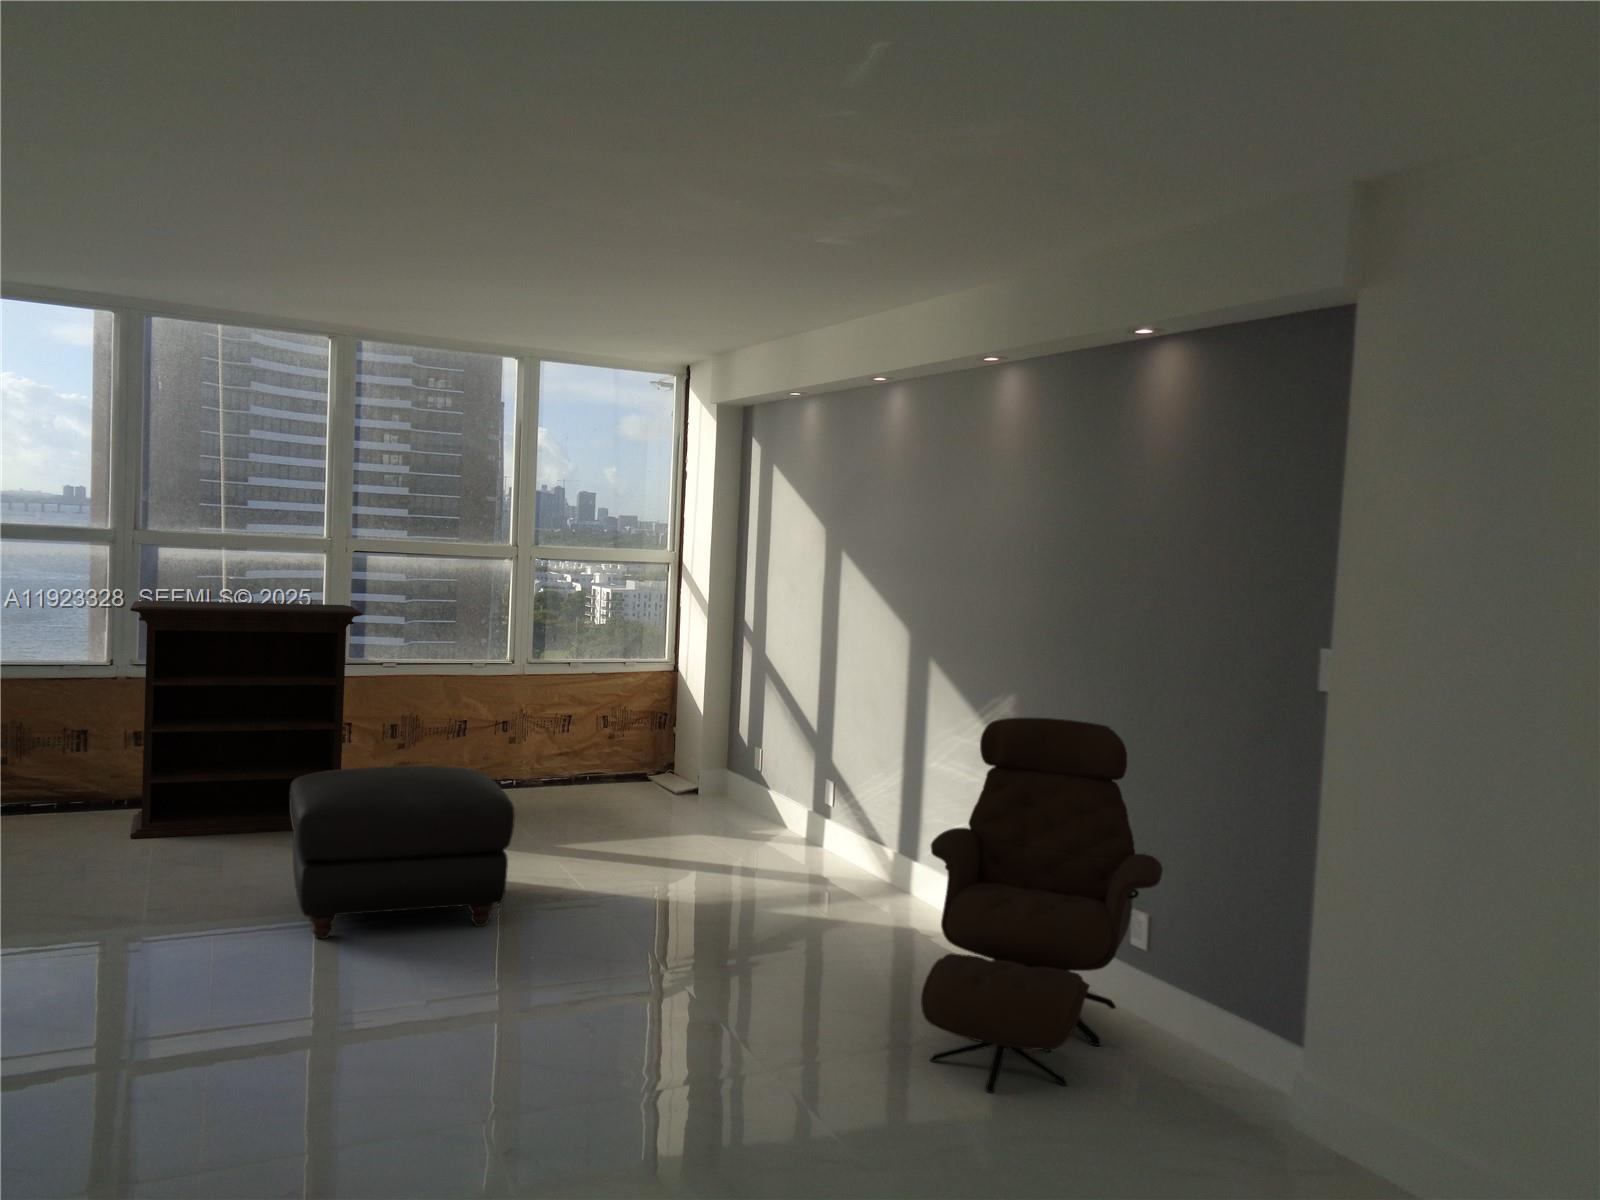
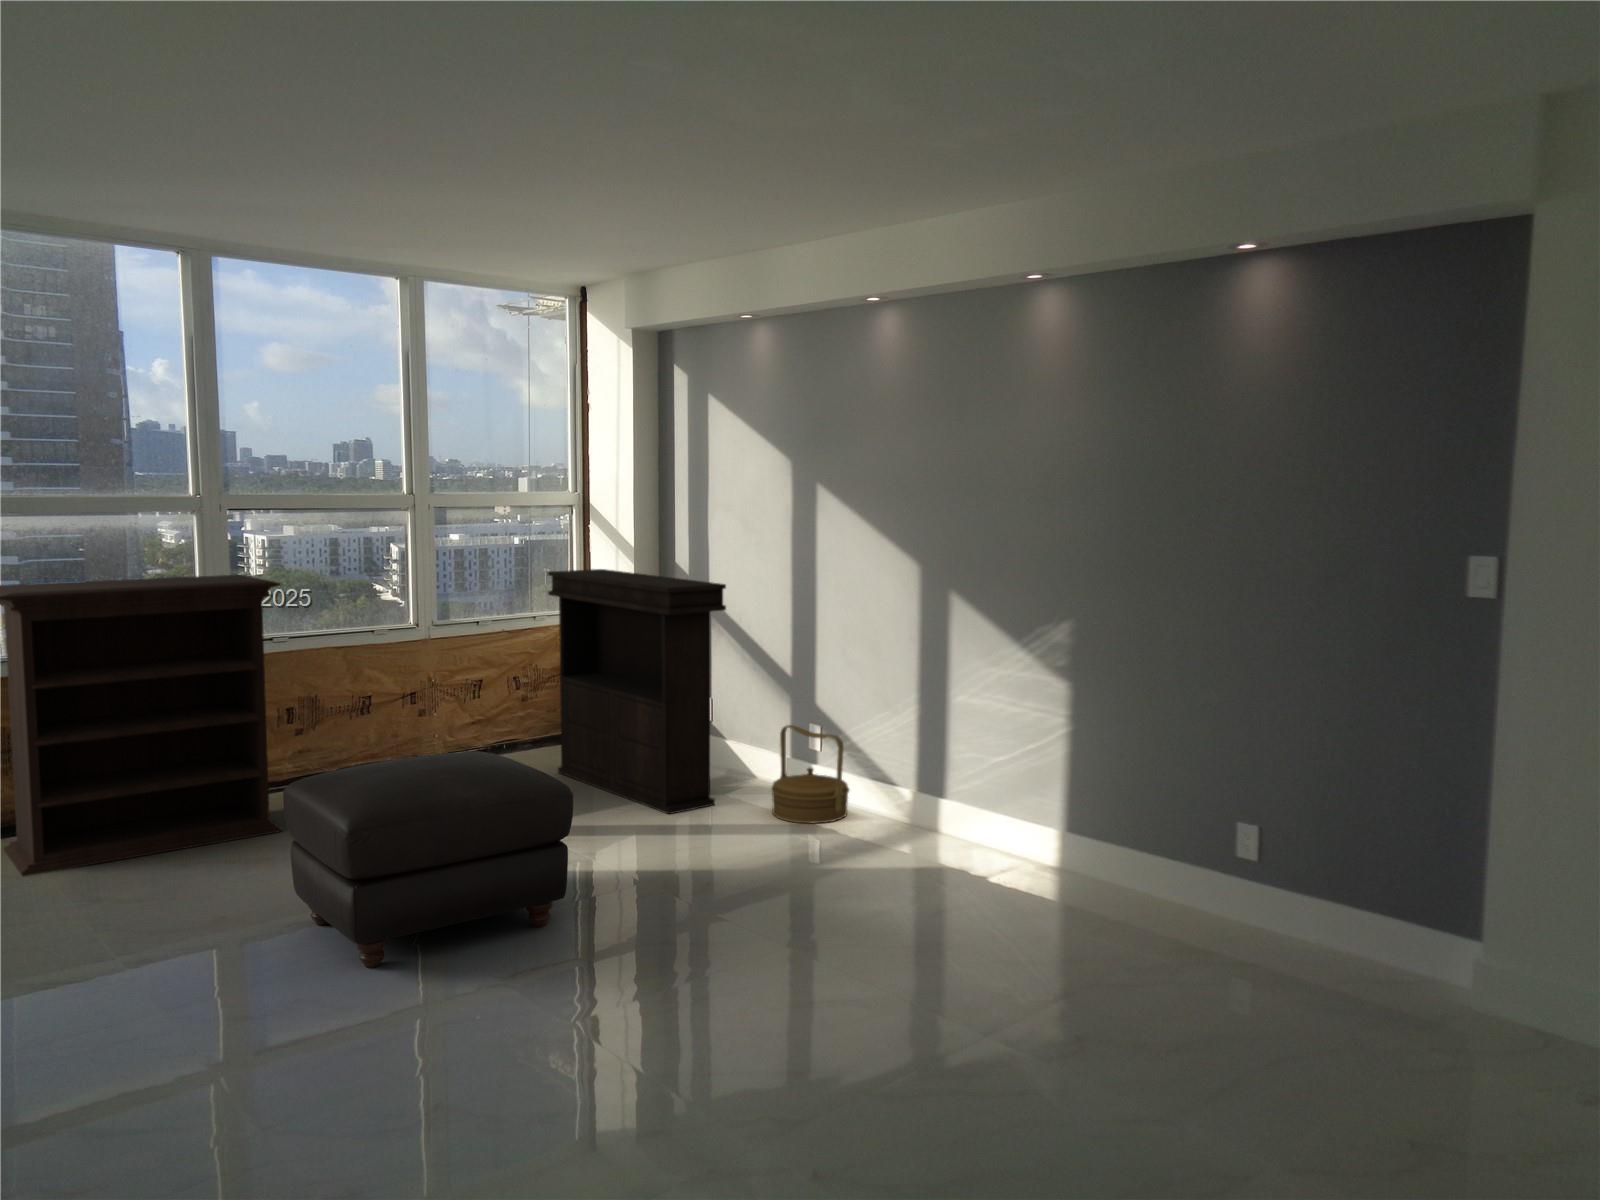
console table: none [616,621,748,850] -> present [548,569,726,814]
lounge chair: present [921,718,1163,1093] -> none [1048,643,1289,1028]
woven basket: none [771,778,846,873] -> present [771,725,849,824]

